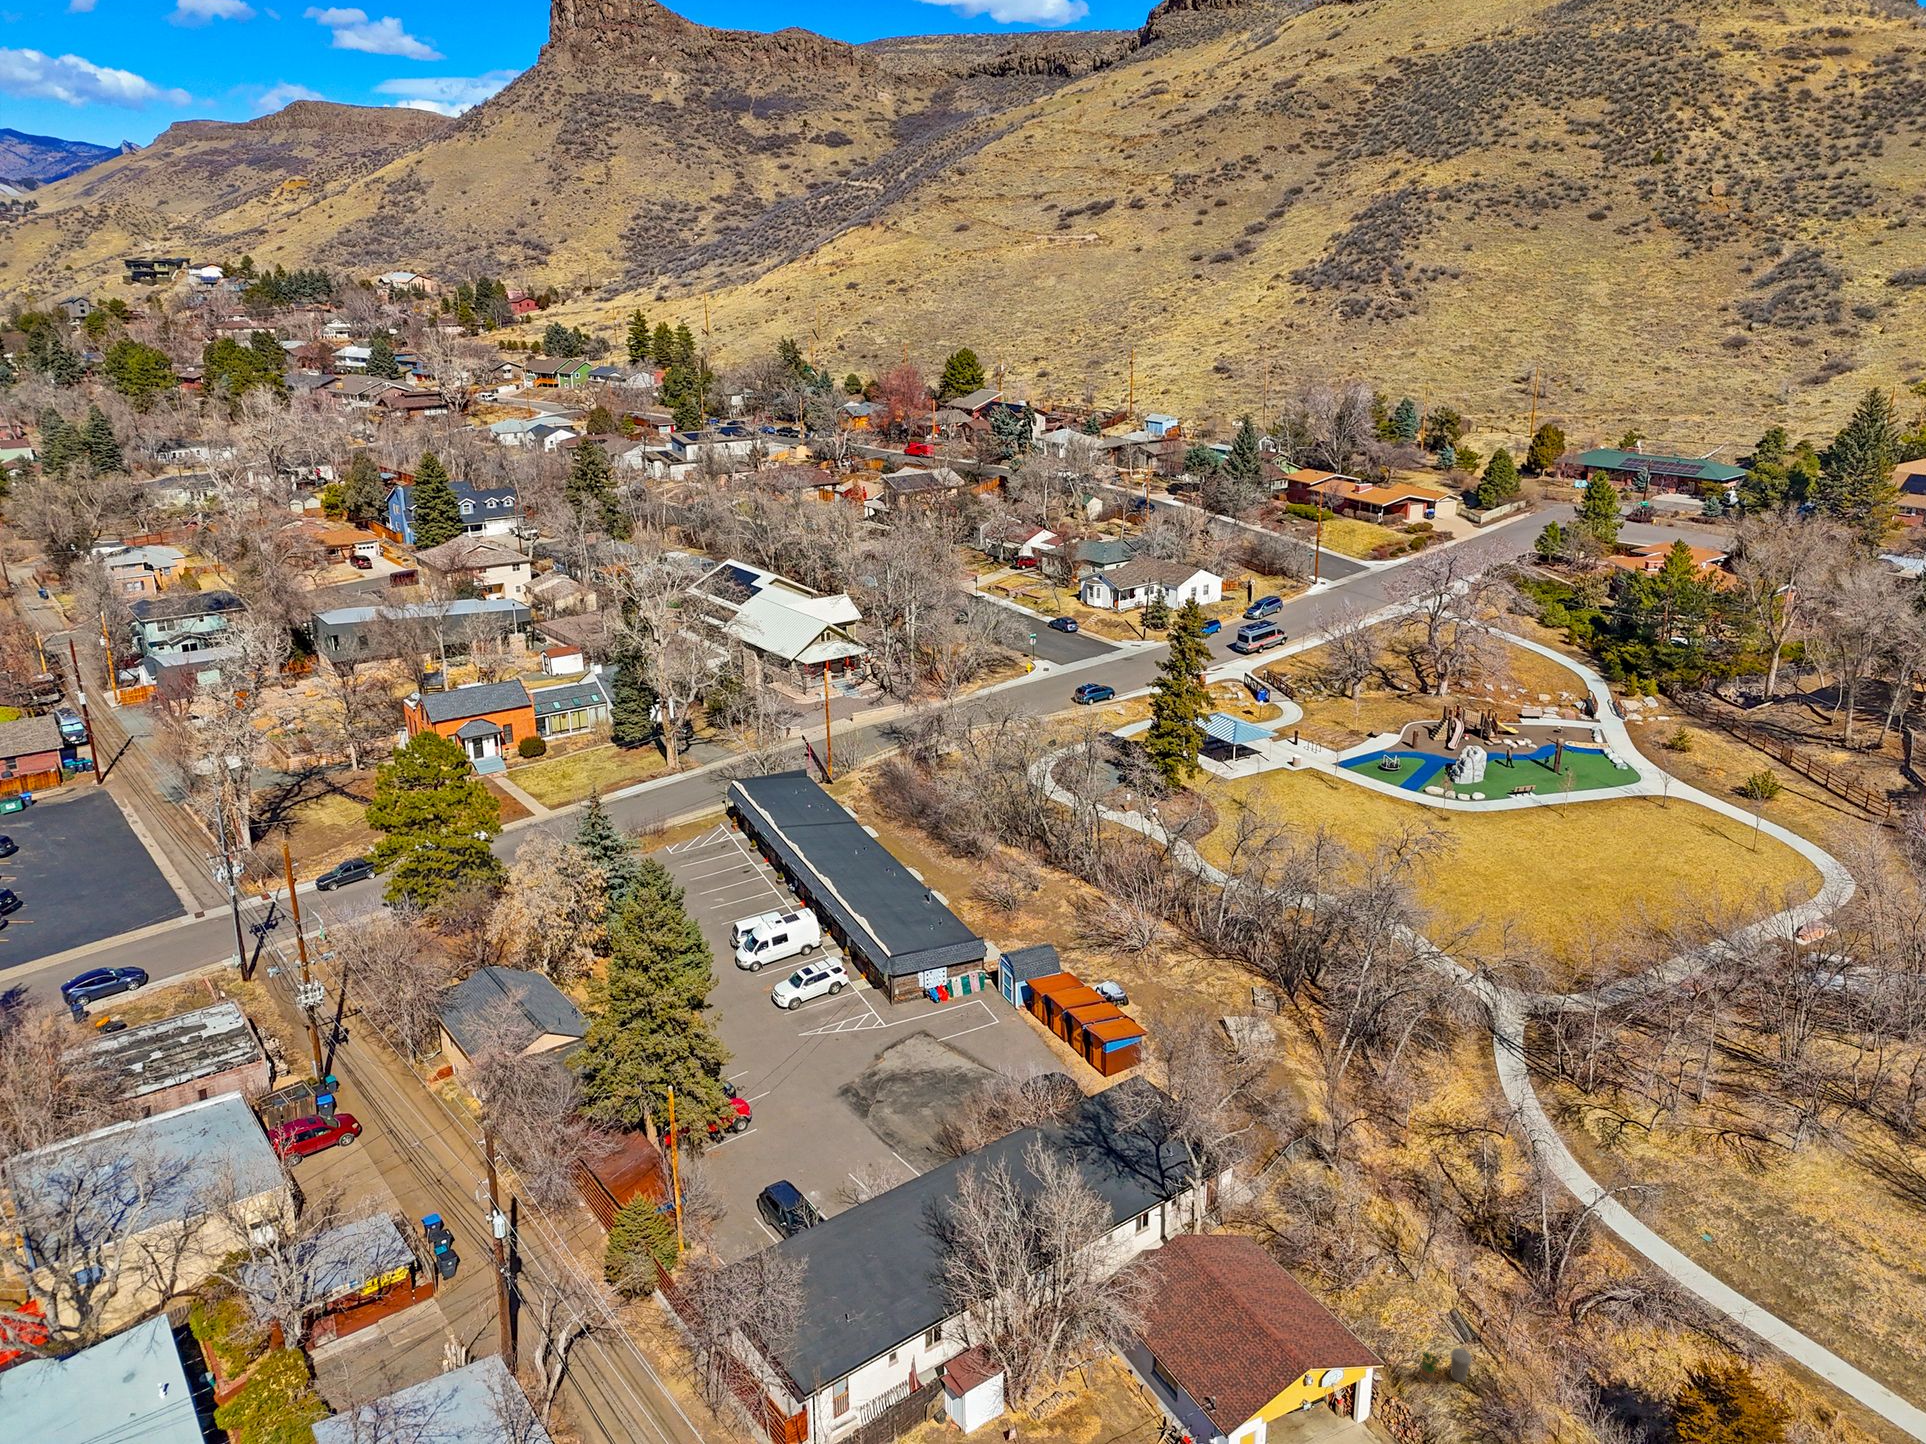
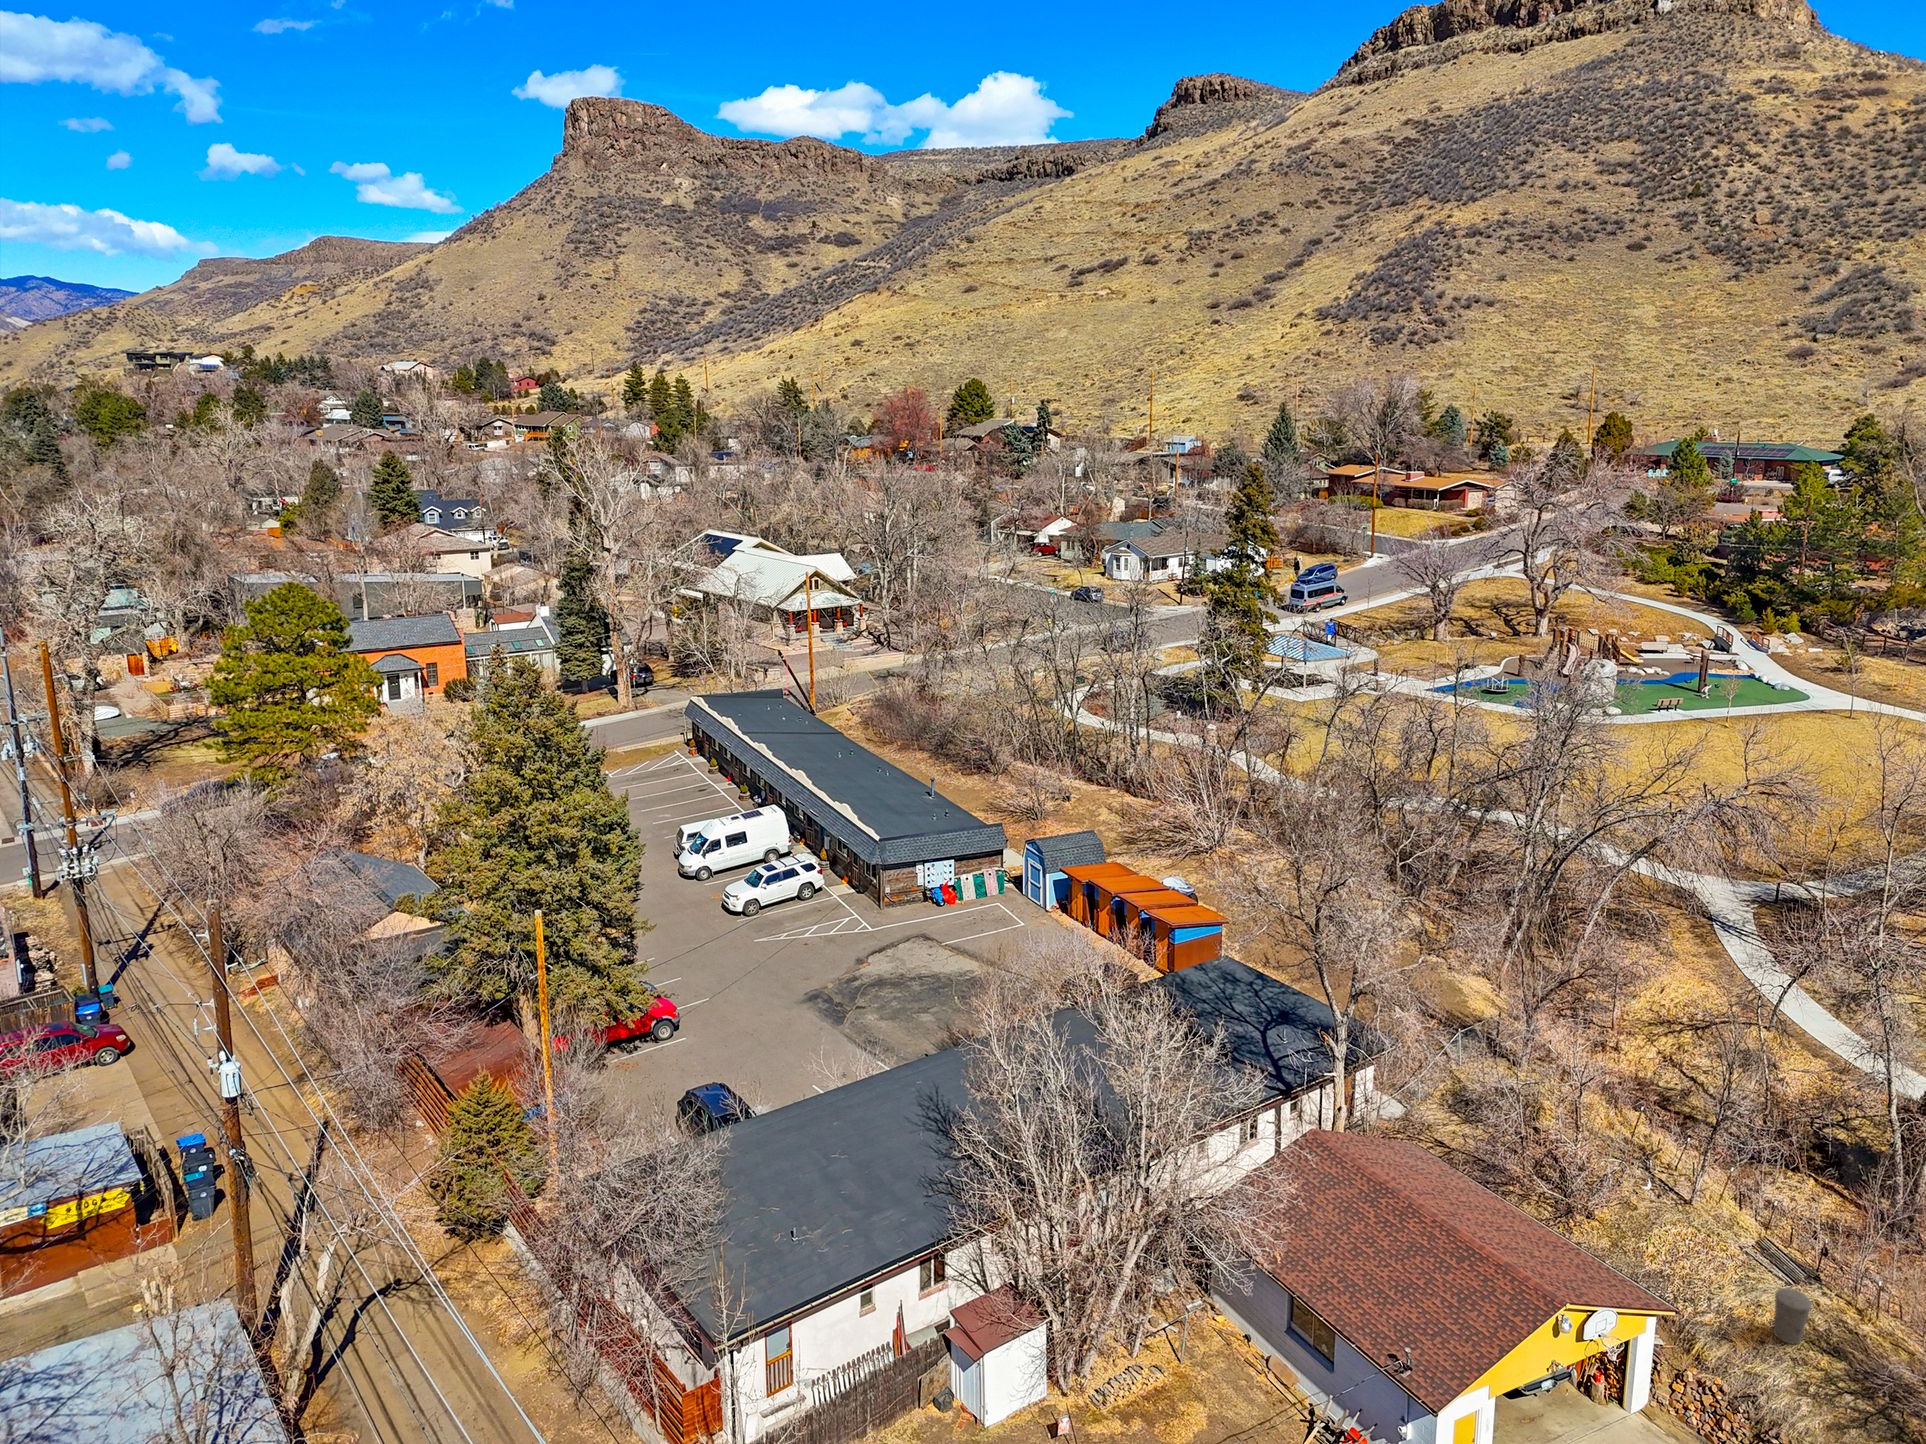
potted tree: present [1420,1352,1440,1383] -> none [1724,1294,1760,1347]

